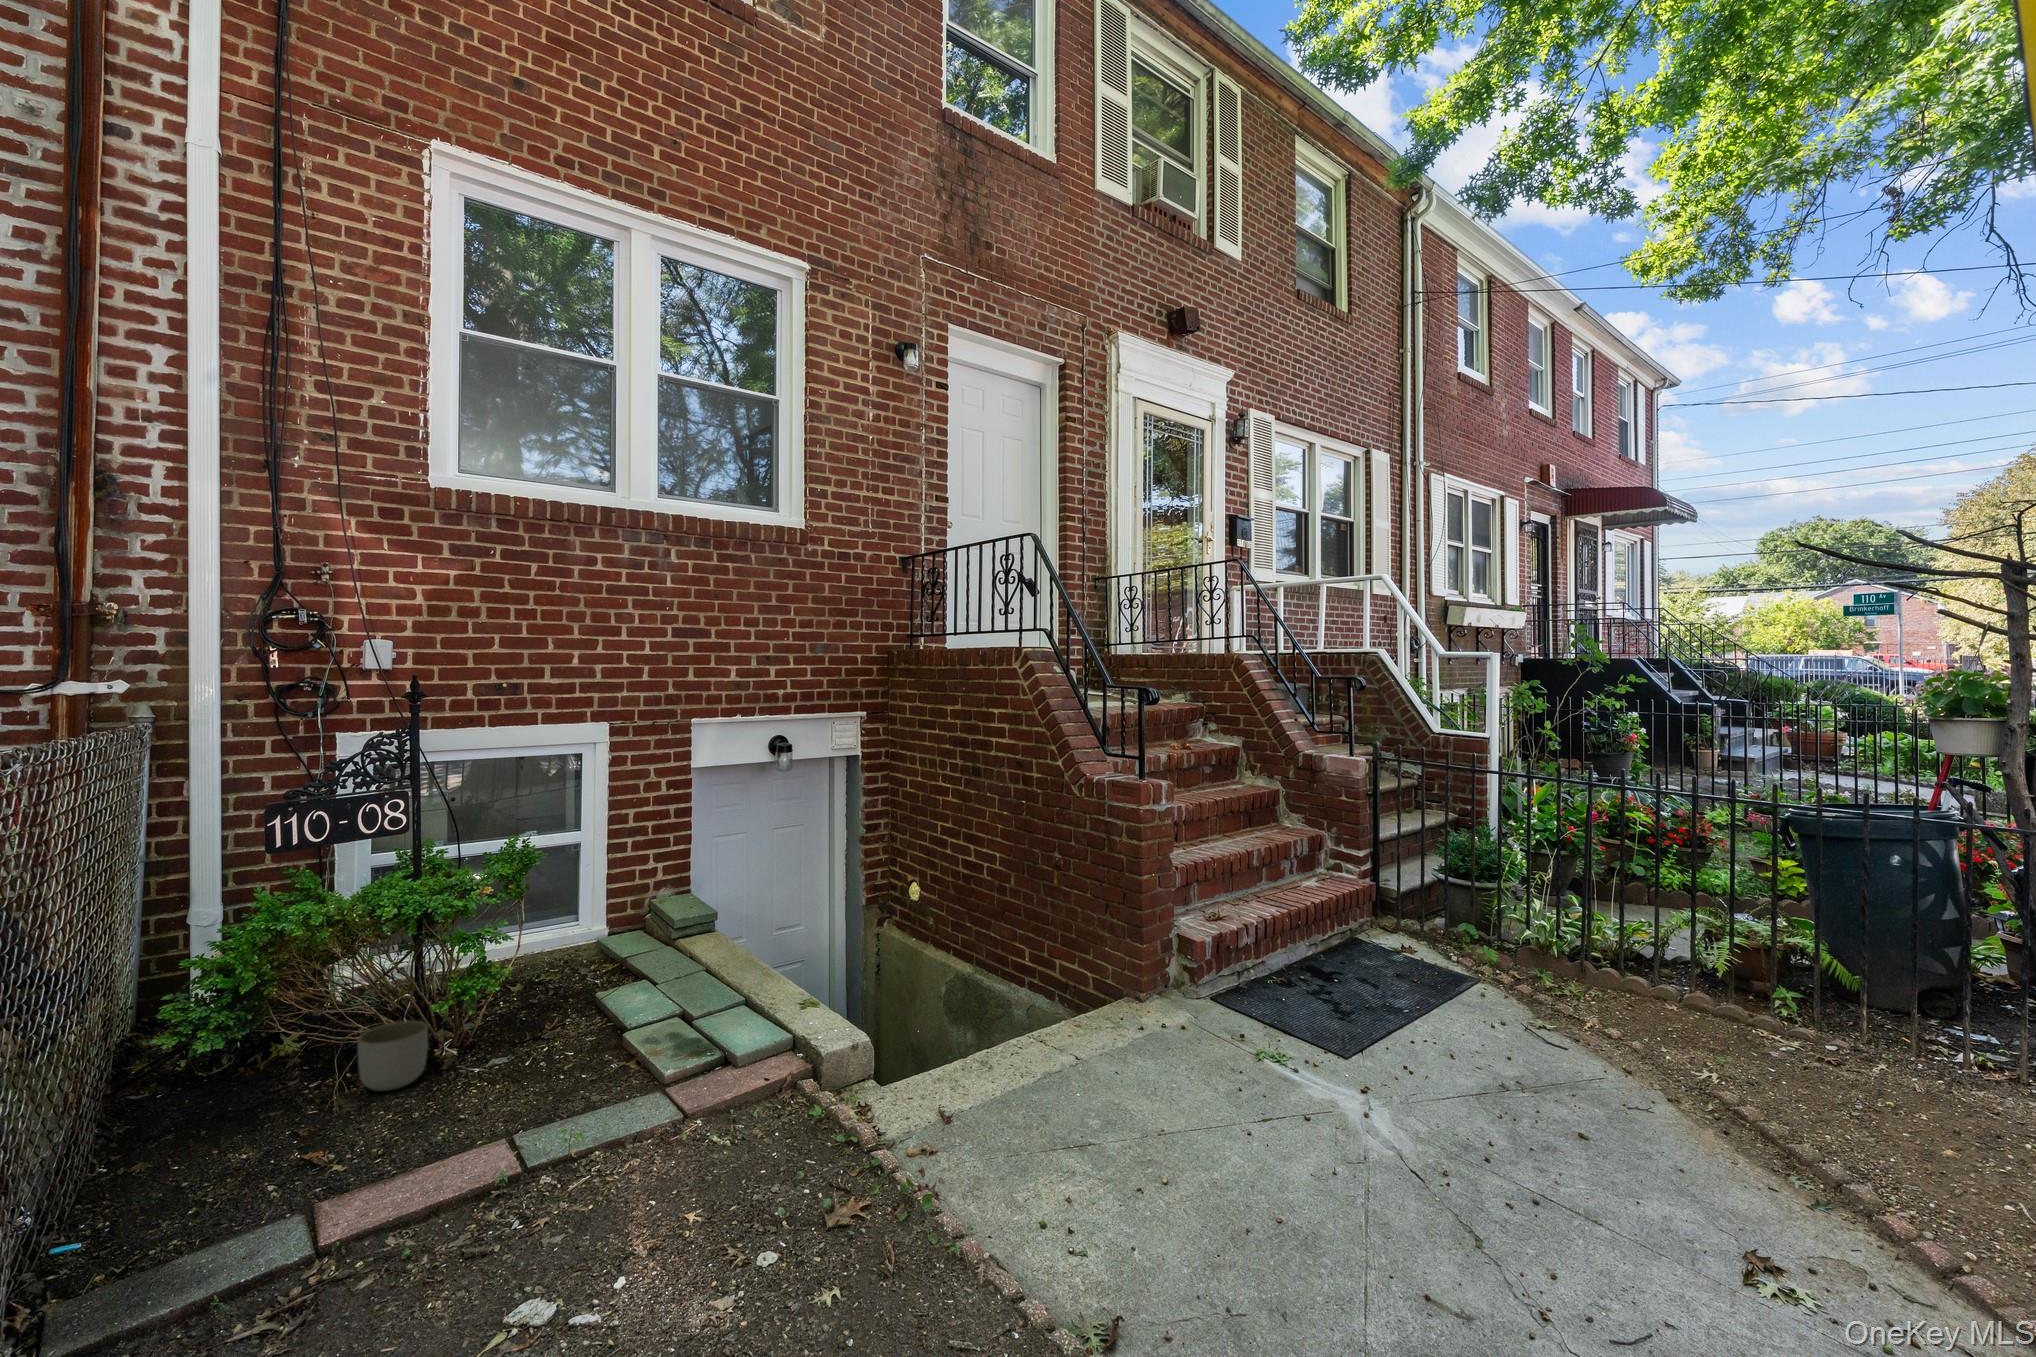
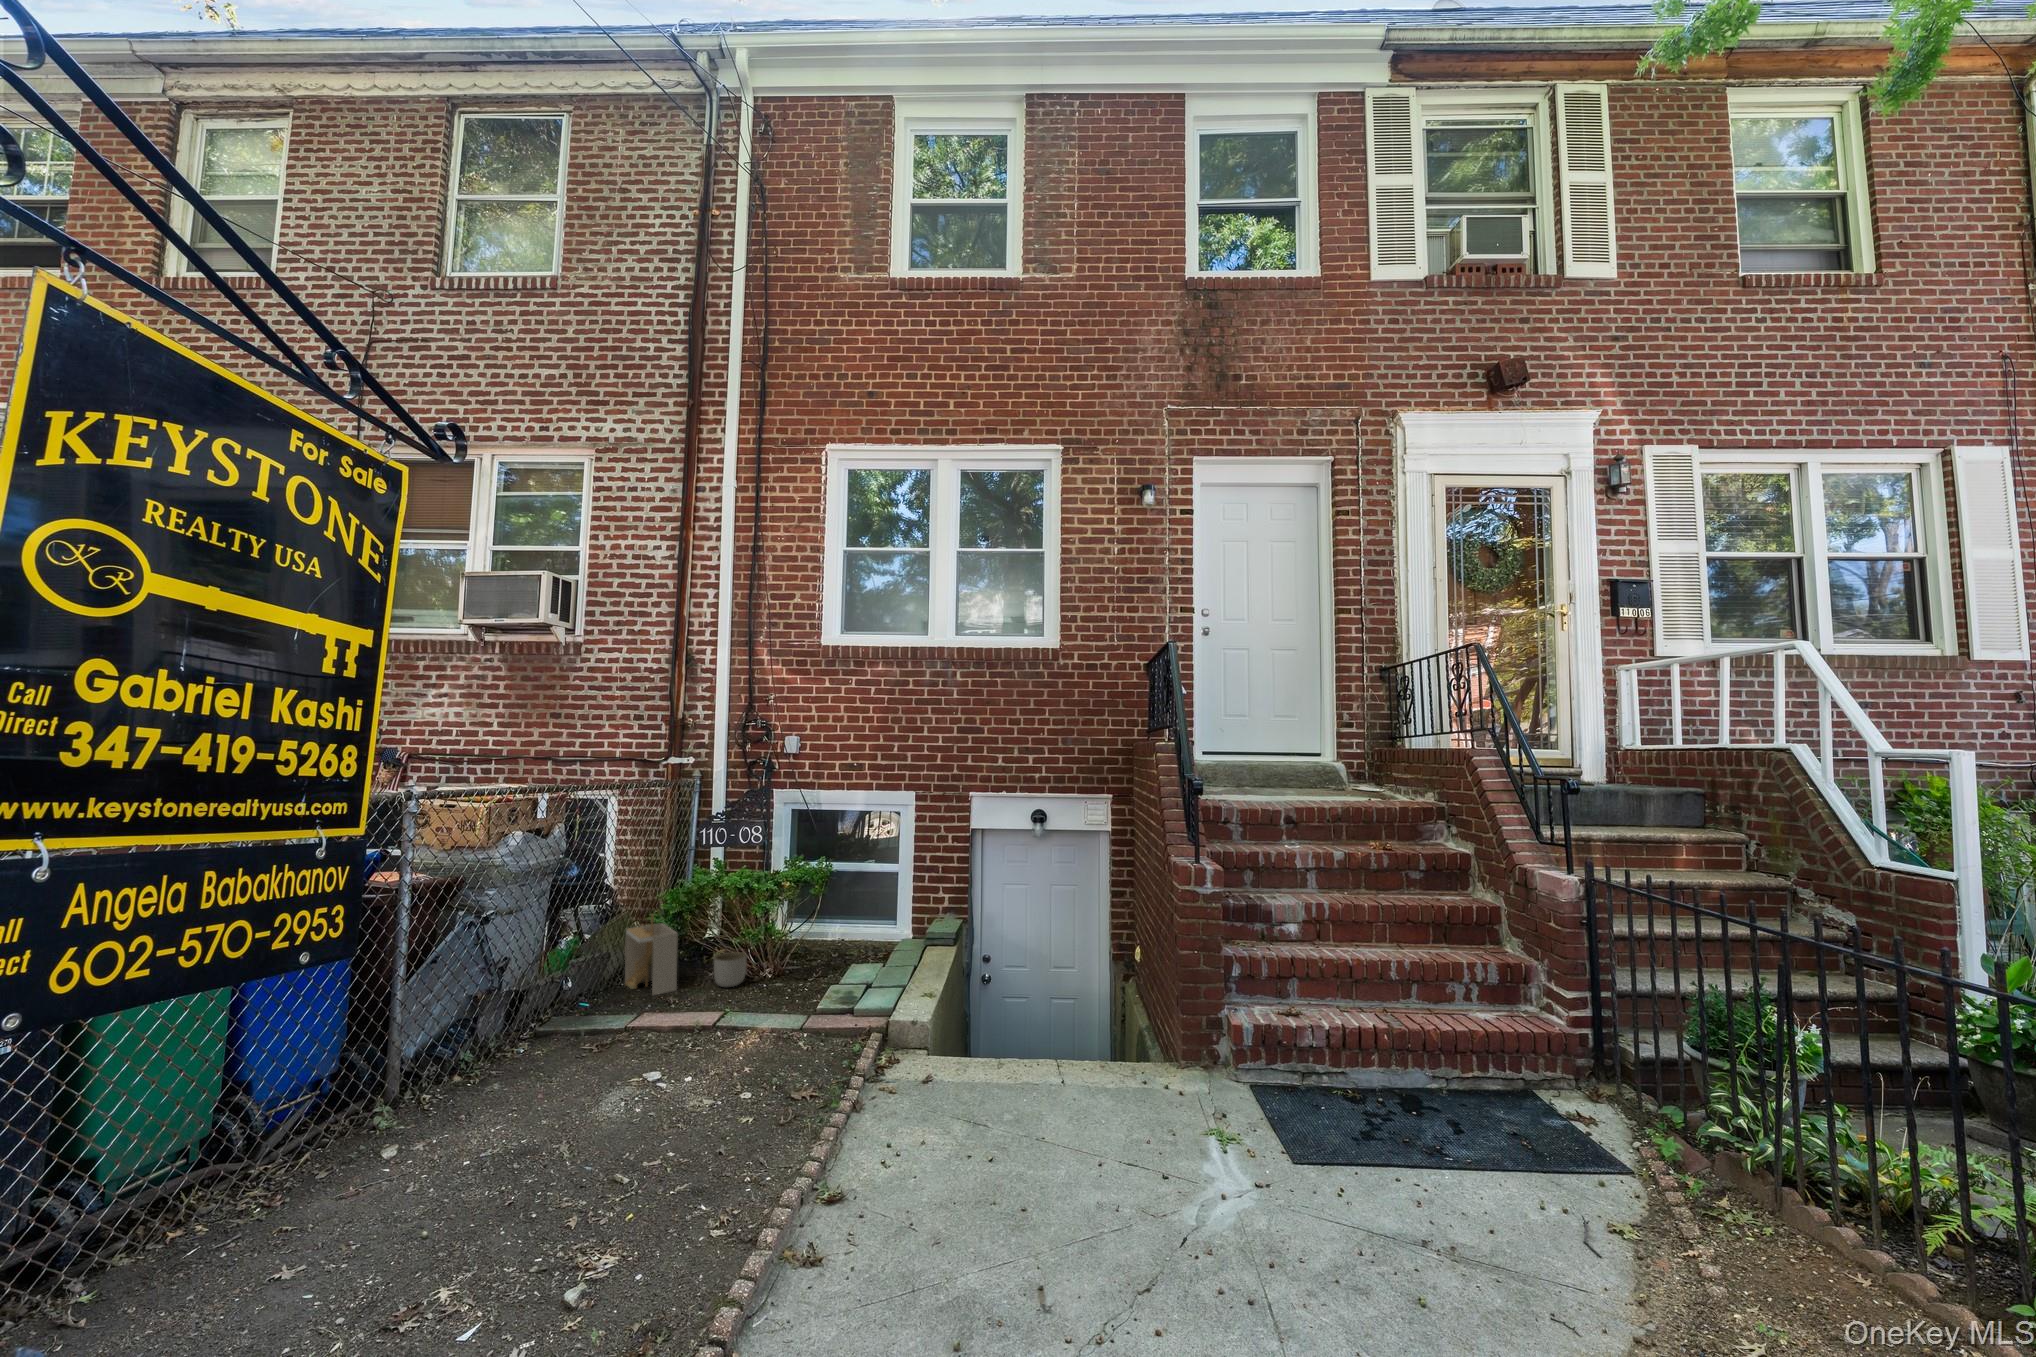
storage bin: none [114,987,282,1159] -> present [625,915,678,995]

